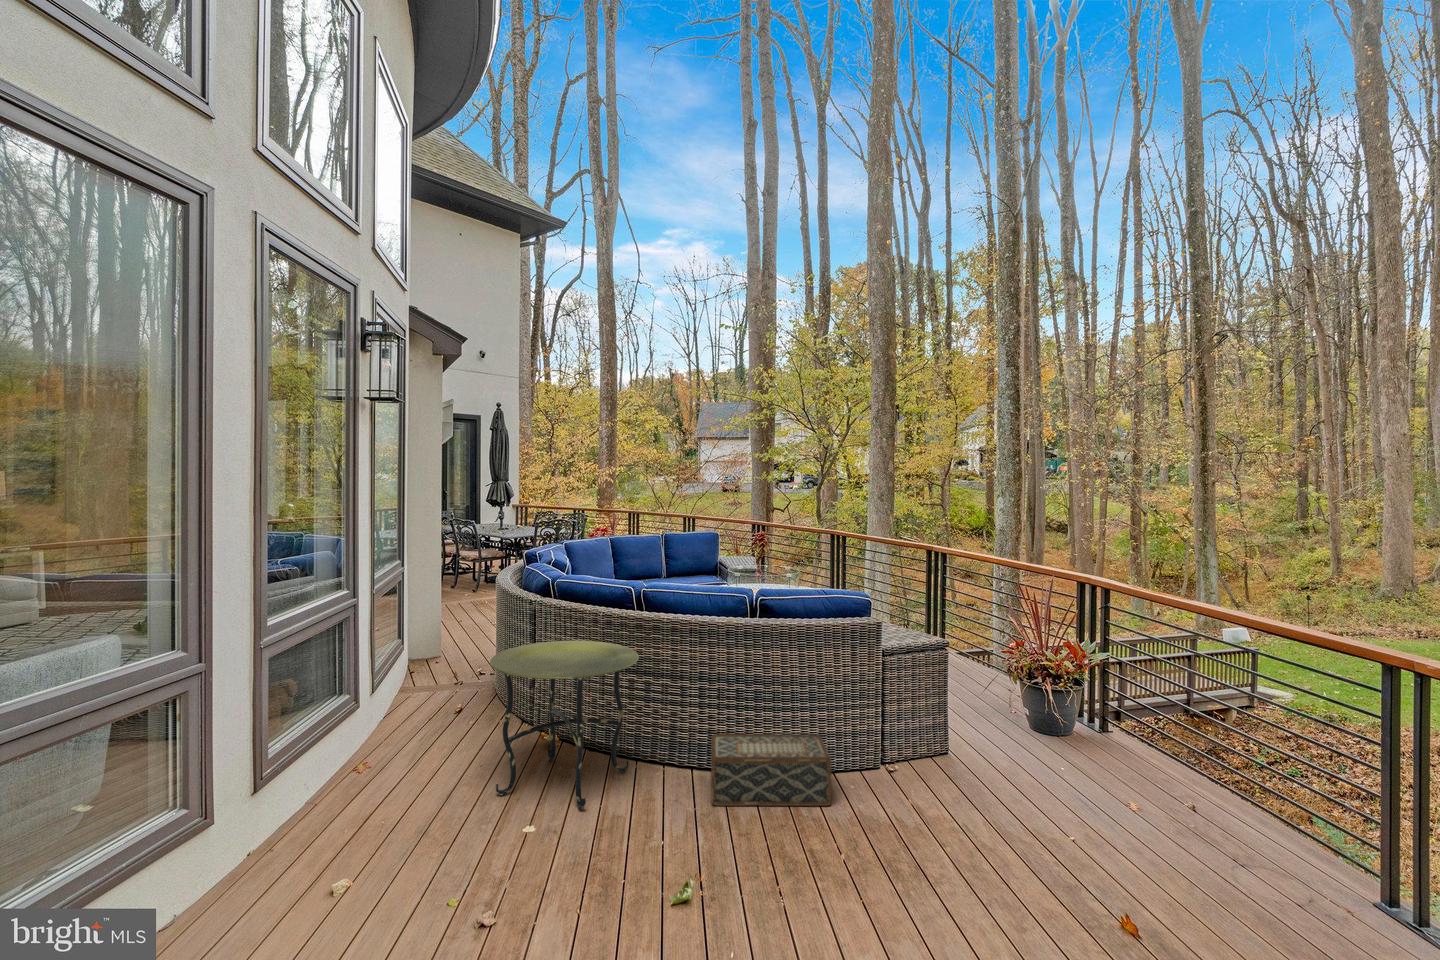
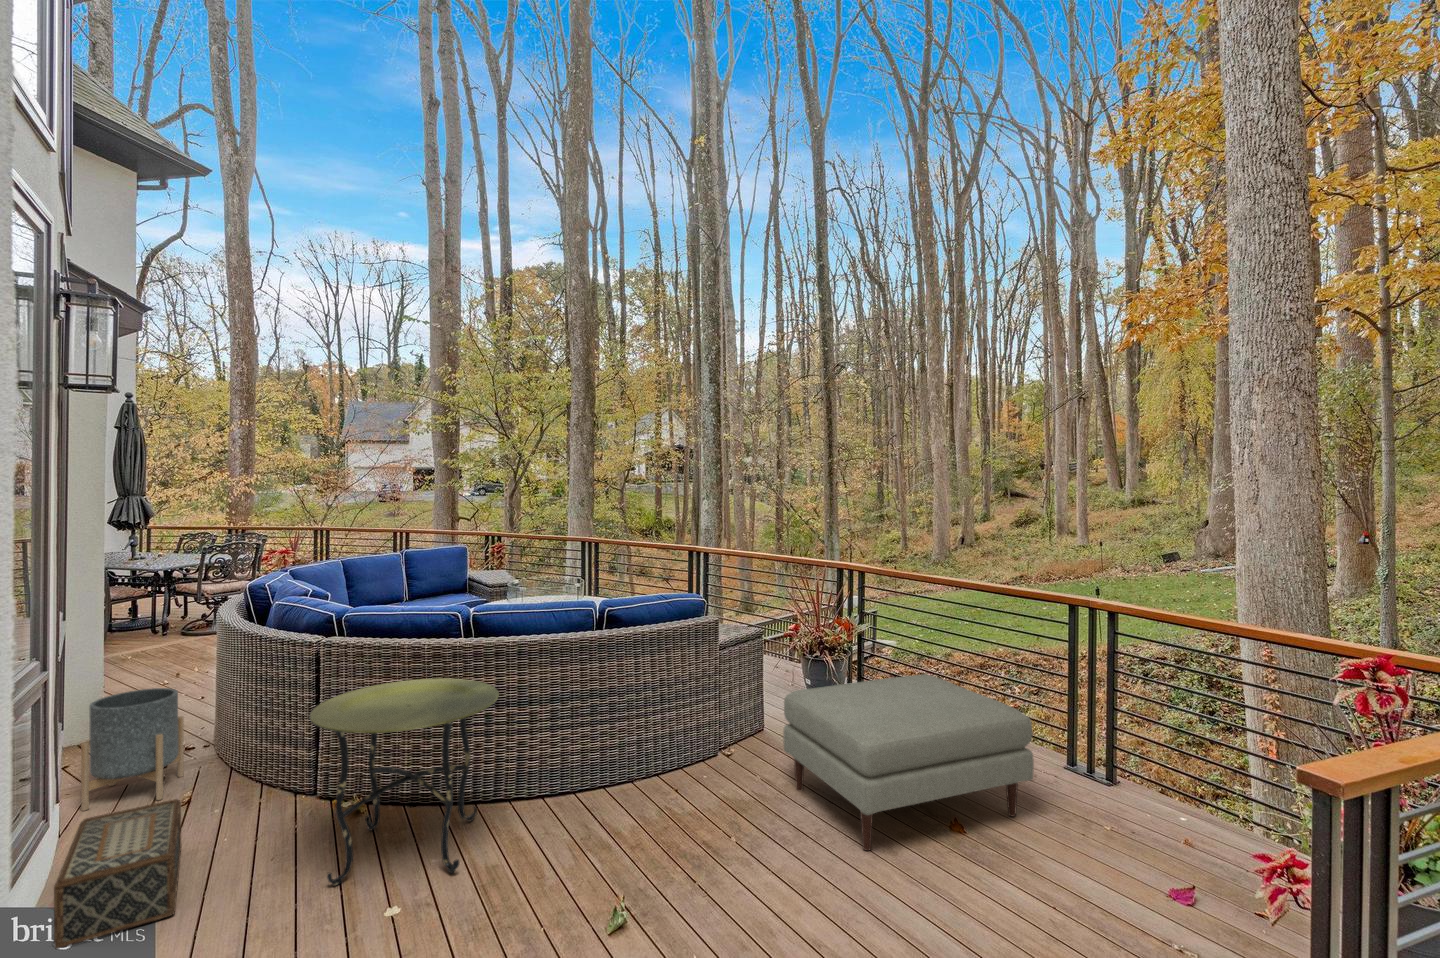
planter: none [401,624,469,707] -> present [81,688,184,811]
ottoman: none [930,710,1240,924] -> present [783,674,1034,850]
woven basket: present [711,734,831,806] -> present [54,799,181,949]

